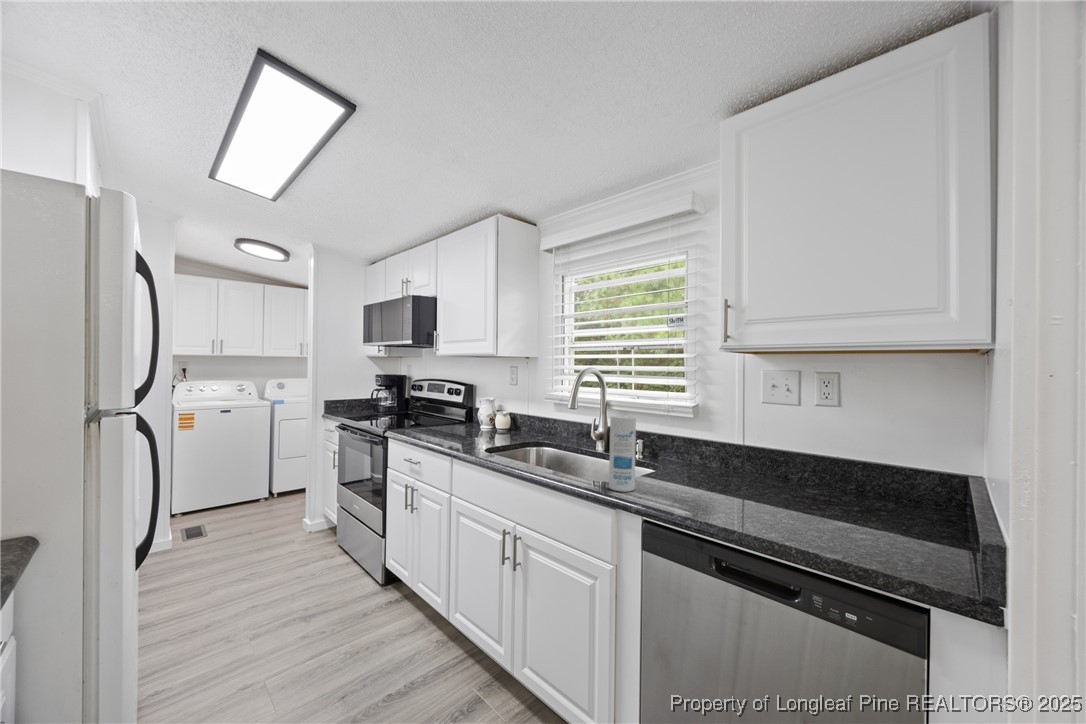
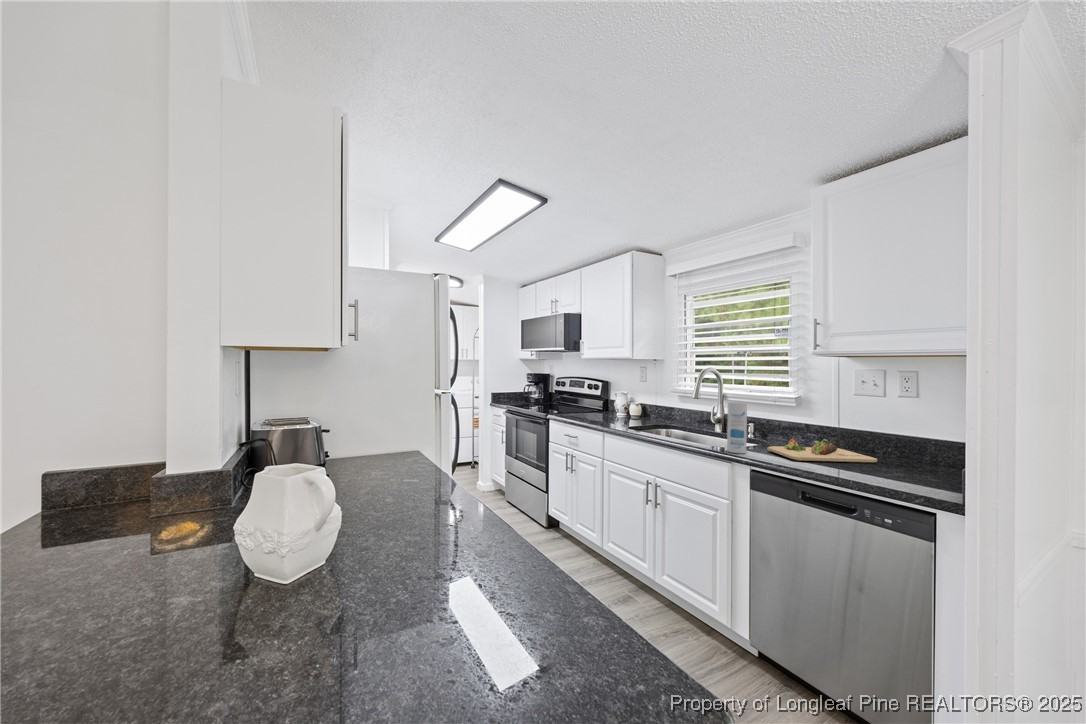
cutting board: none [662,465,800,502] -> present [767,439,877,463]

